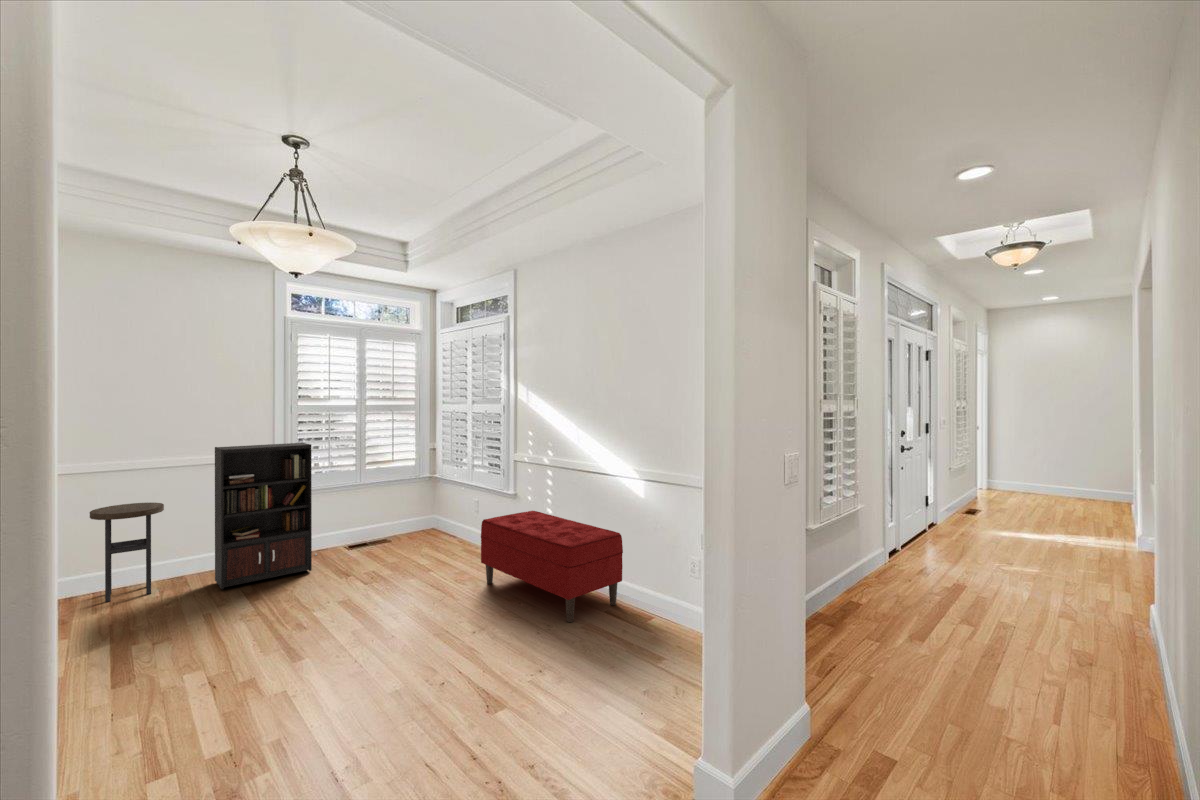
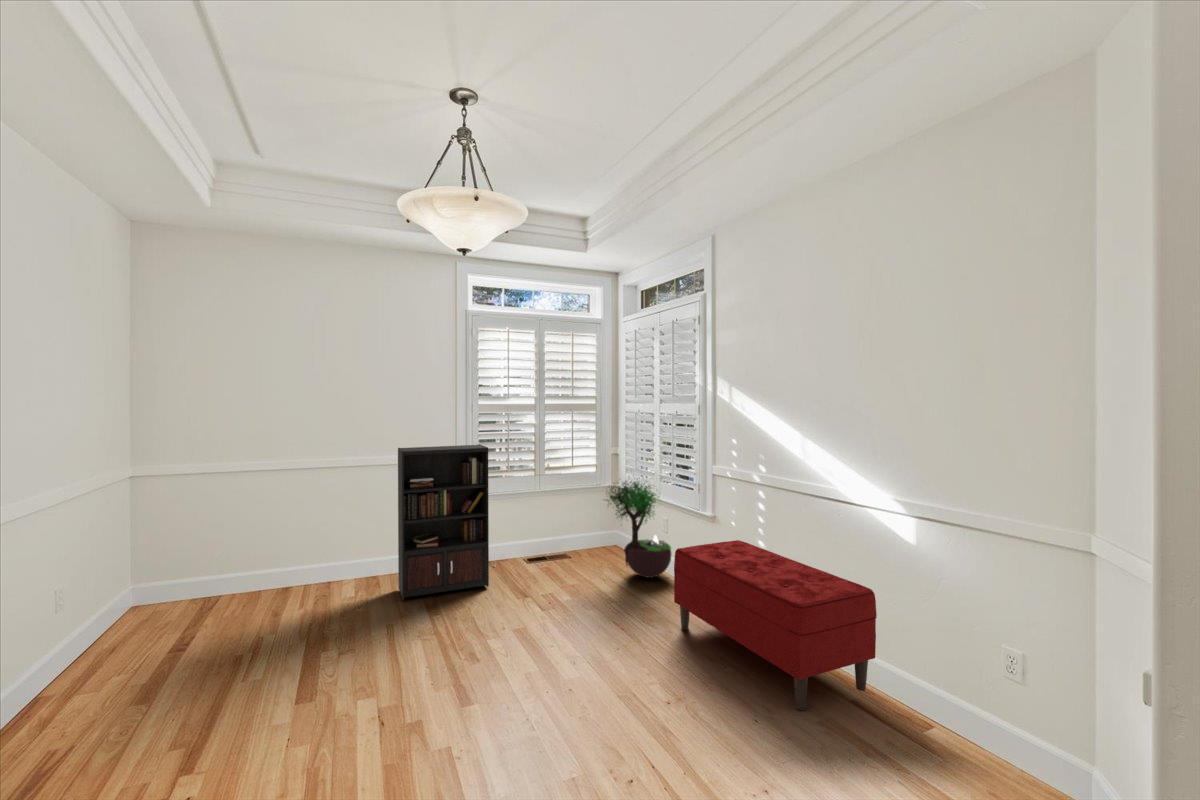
potted tree: none [421,461,482,550] -> present [606,479,671,578]
side table: present [90,503,164,602] -> none [292,502,354,600]

